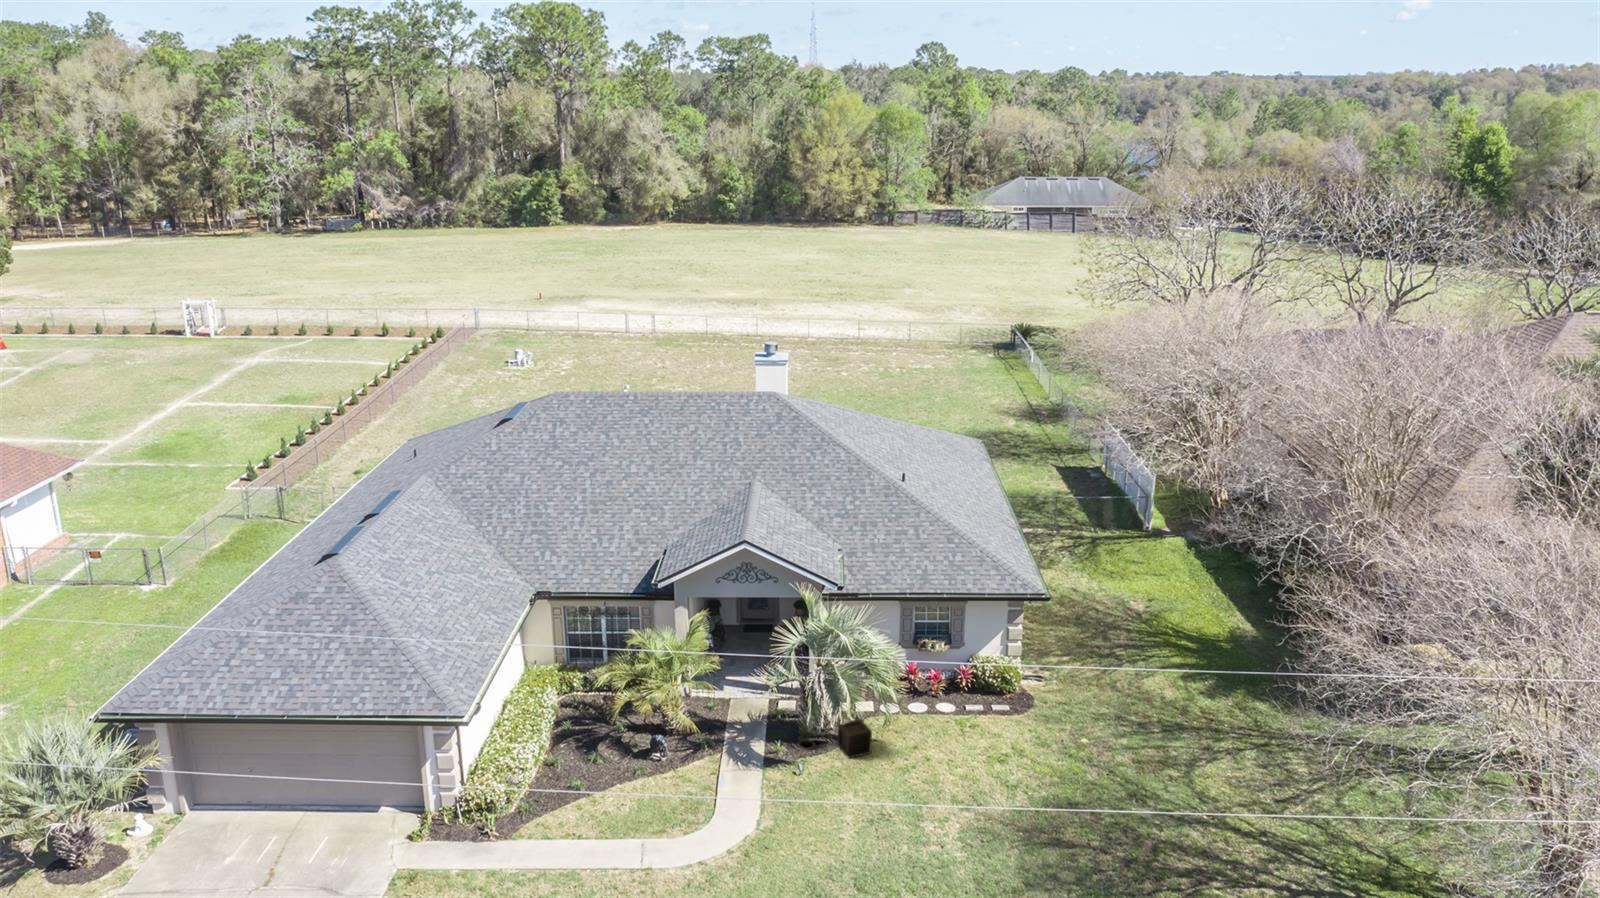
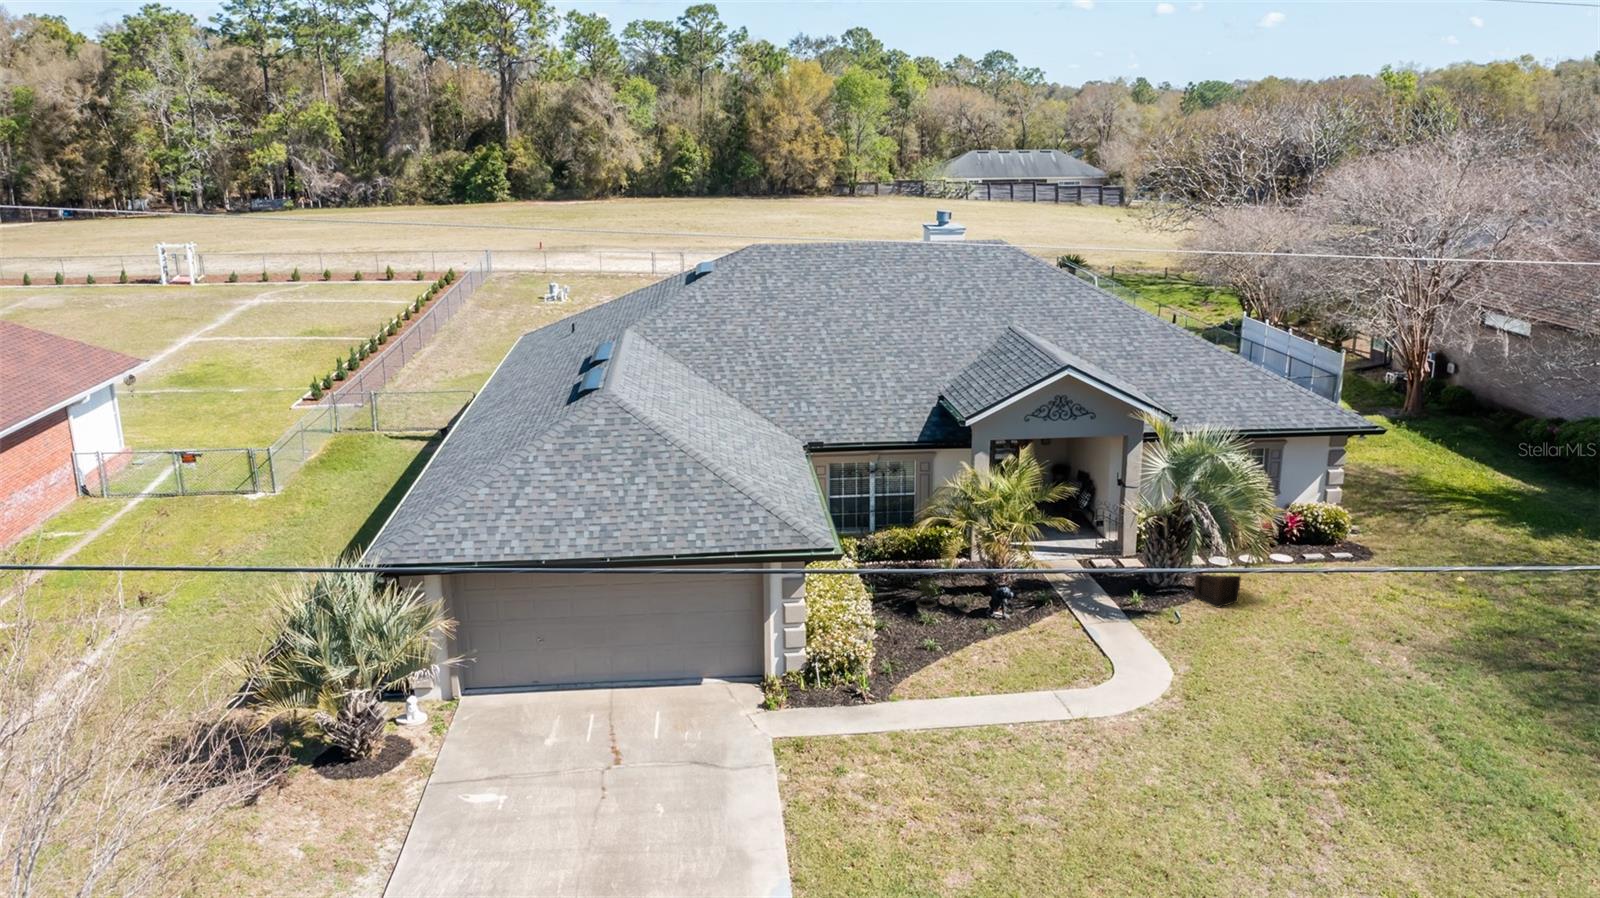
potted tree: present [798,720,815,750] -> present [917,575,937,608]

